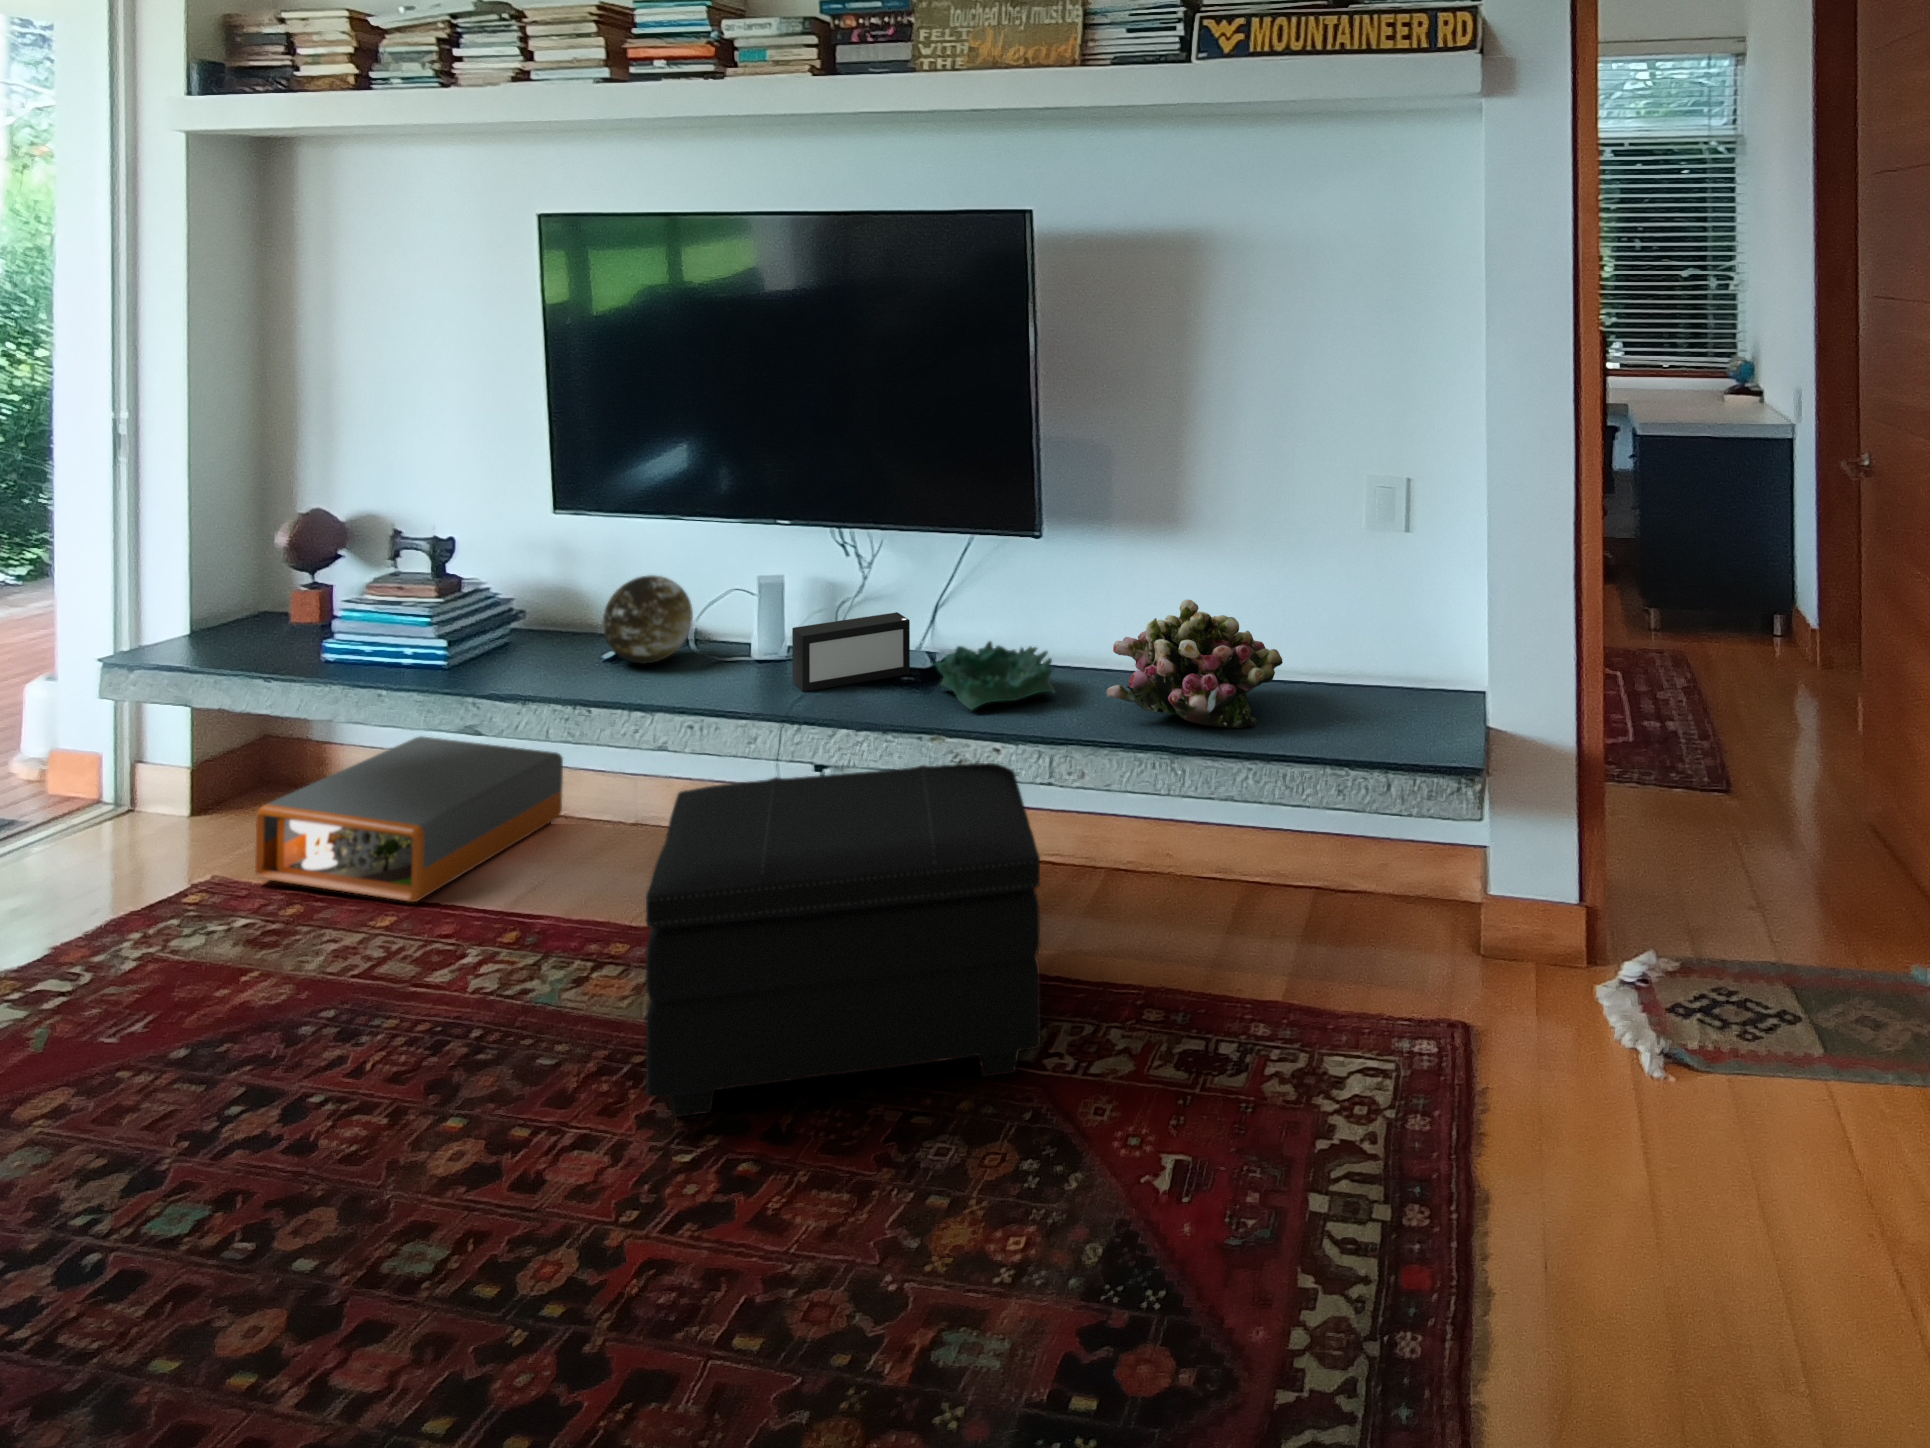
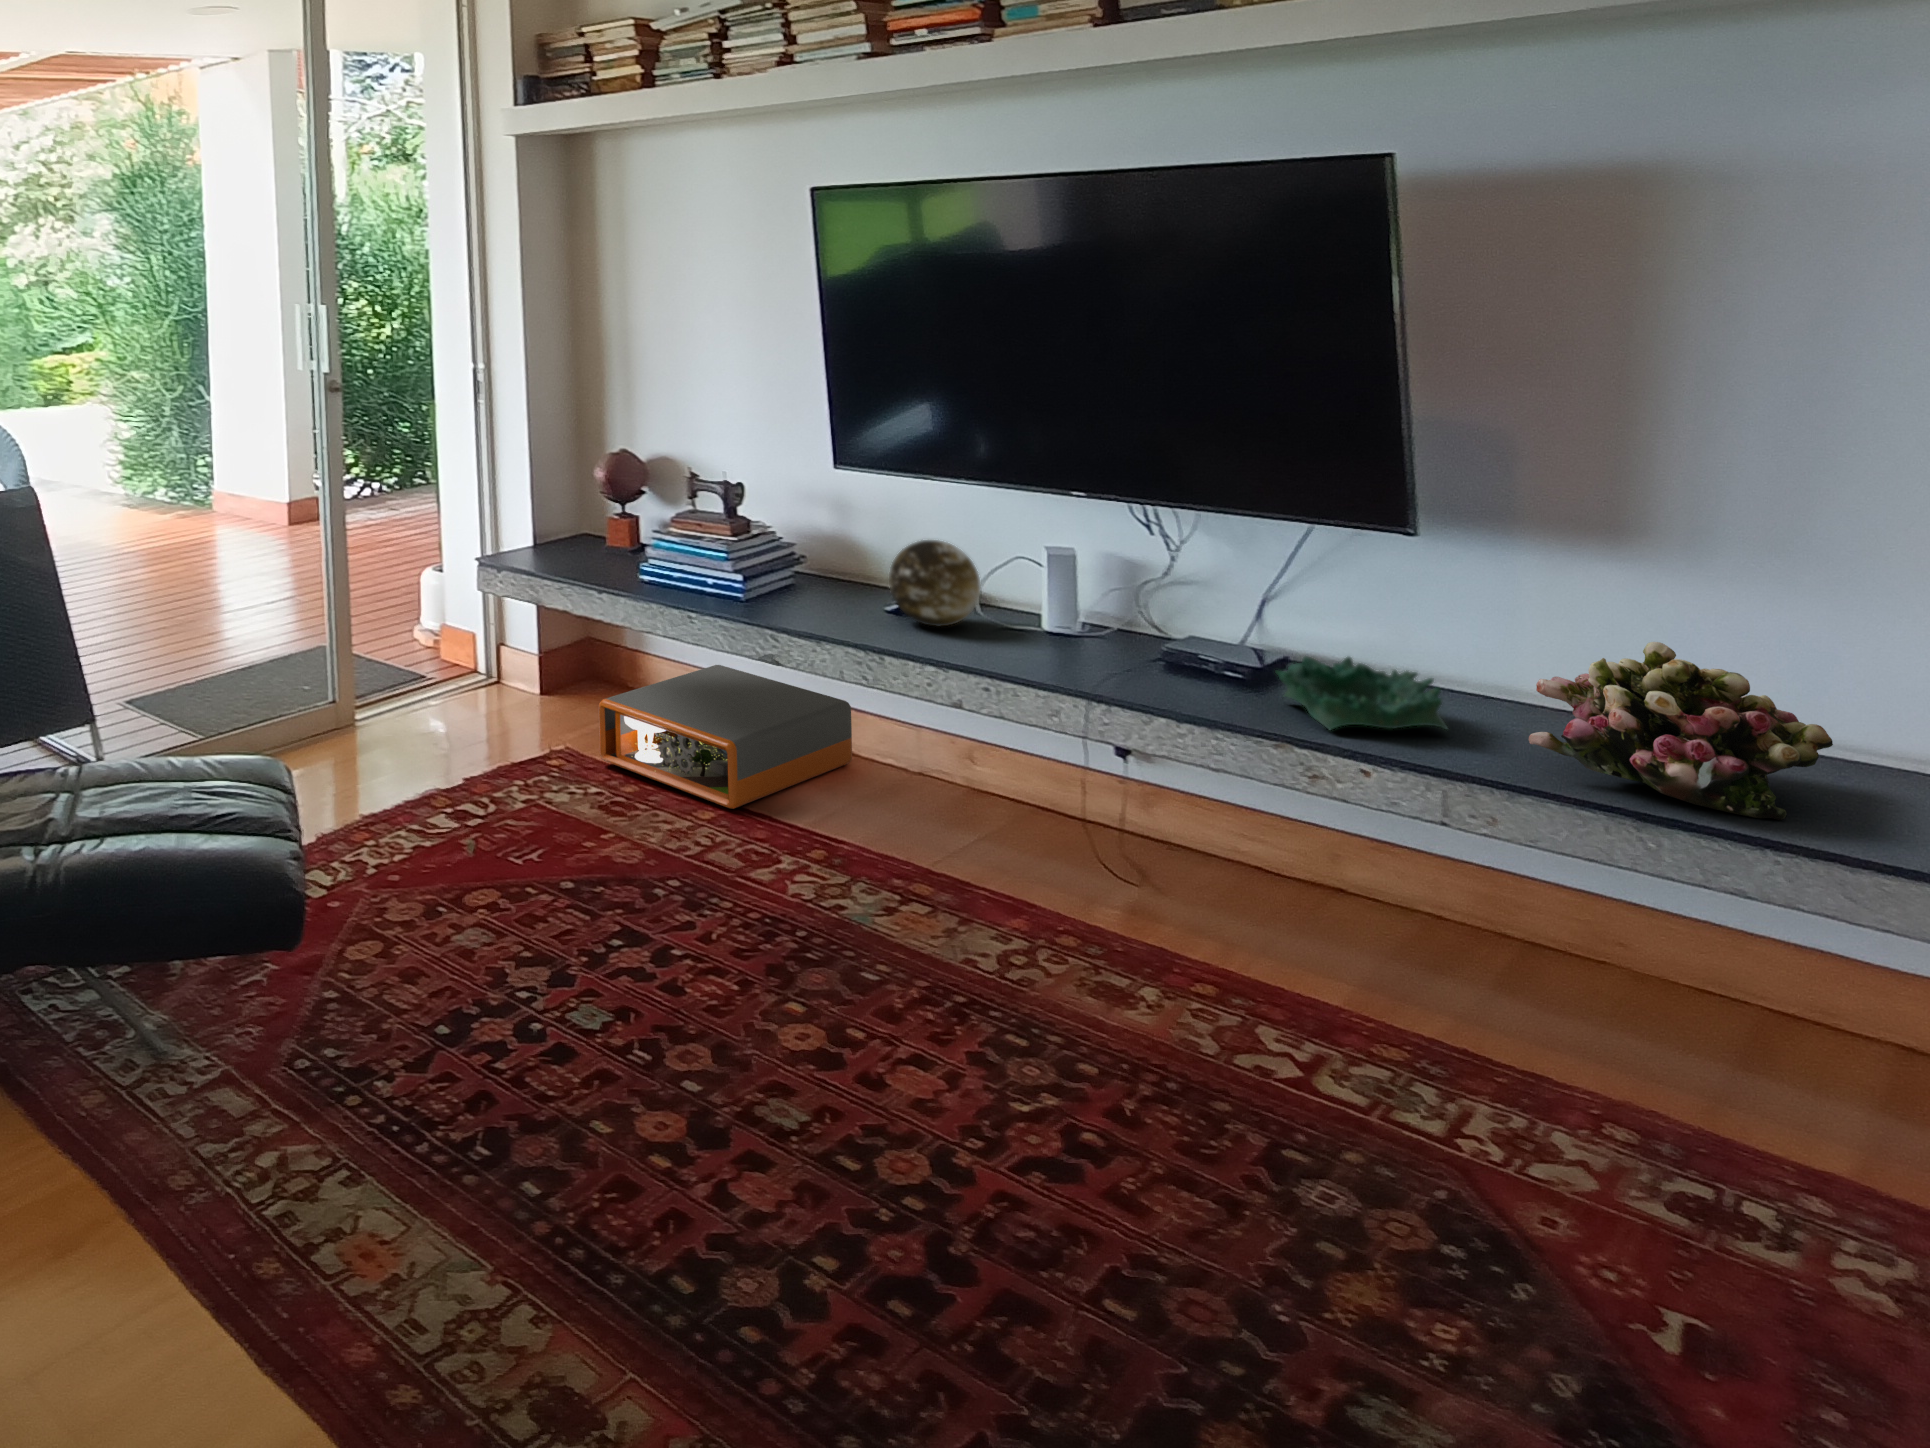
speaker: present [792,612,910,692] -> none [1095,609,1241,679]
footstool: present [646,763,1040,1117] -> none [969,753,1451,1145]

